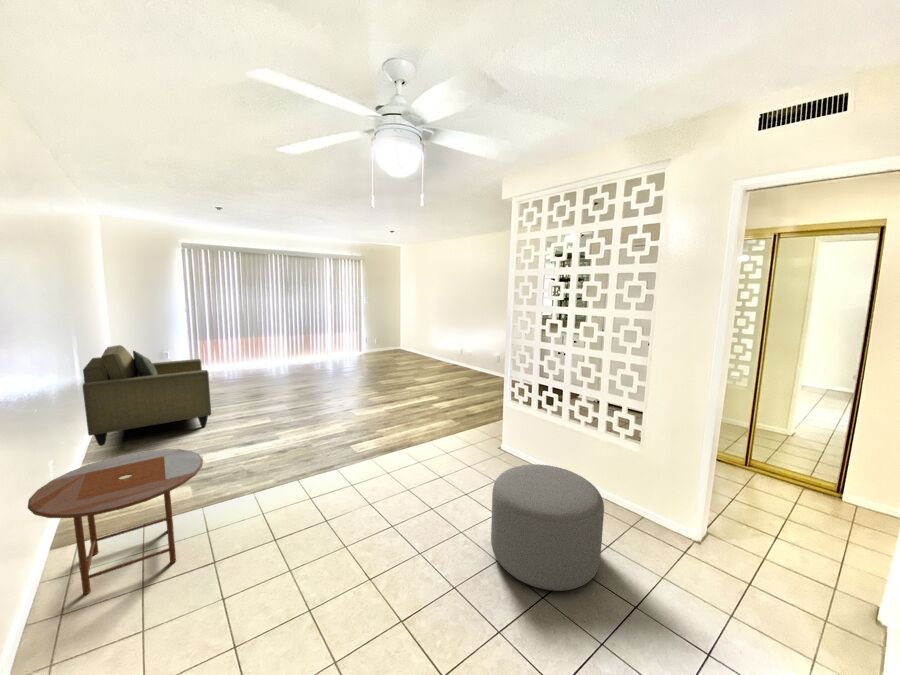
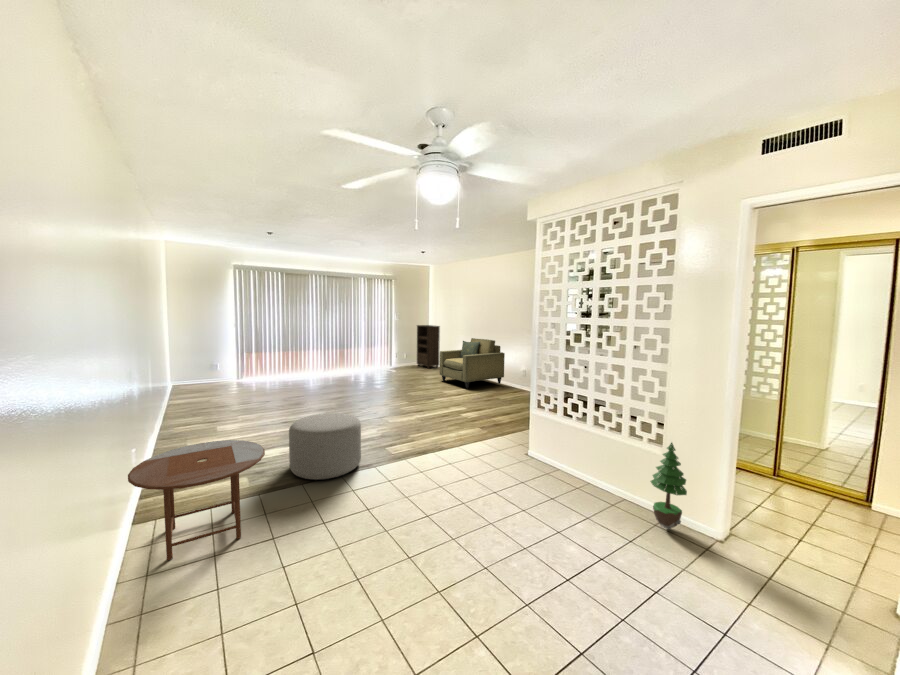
bookshelf: none [388,307,413,353] -> present [417,325,440,368]
armchair: present [83,345,211,446] -> present [440,338,505,388]
potted tree: none [626,442,664,532] -> present [650,443,687,529]
ottoman: present [491,464,604,591] -> present [289,413,361,480]

